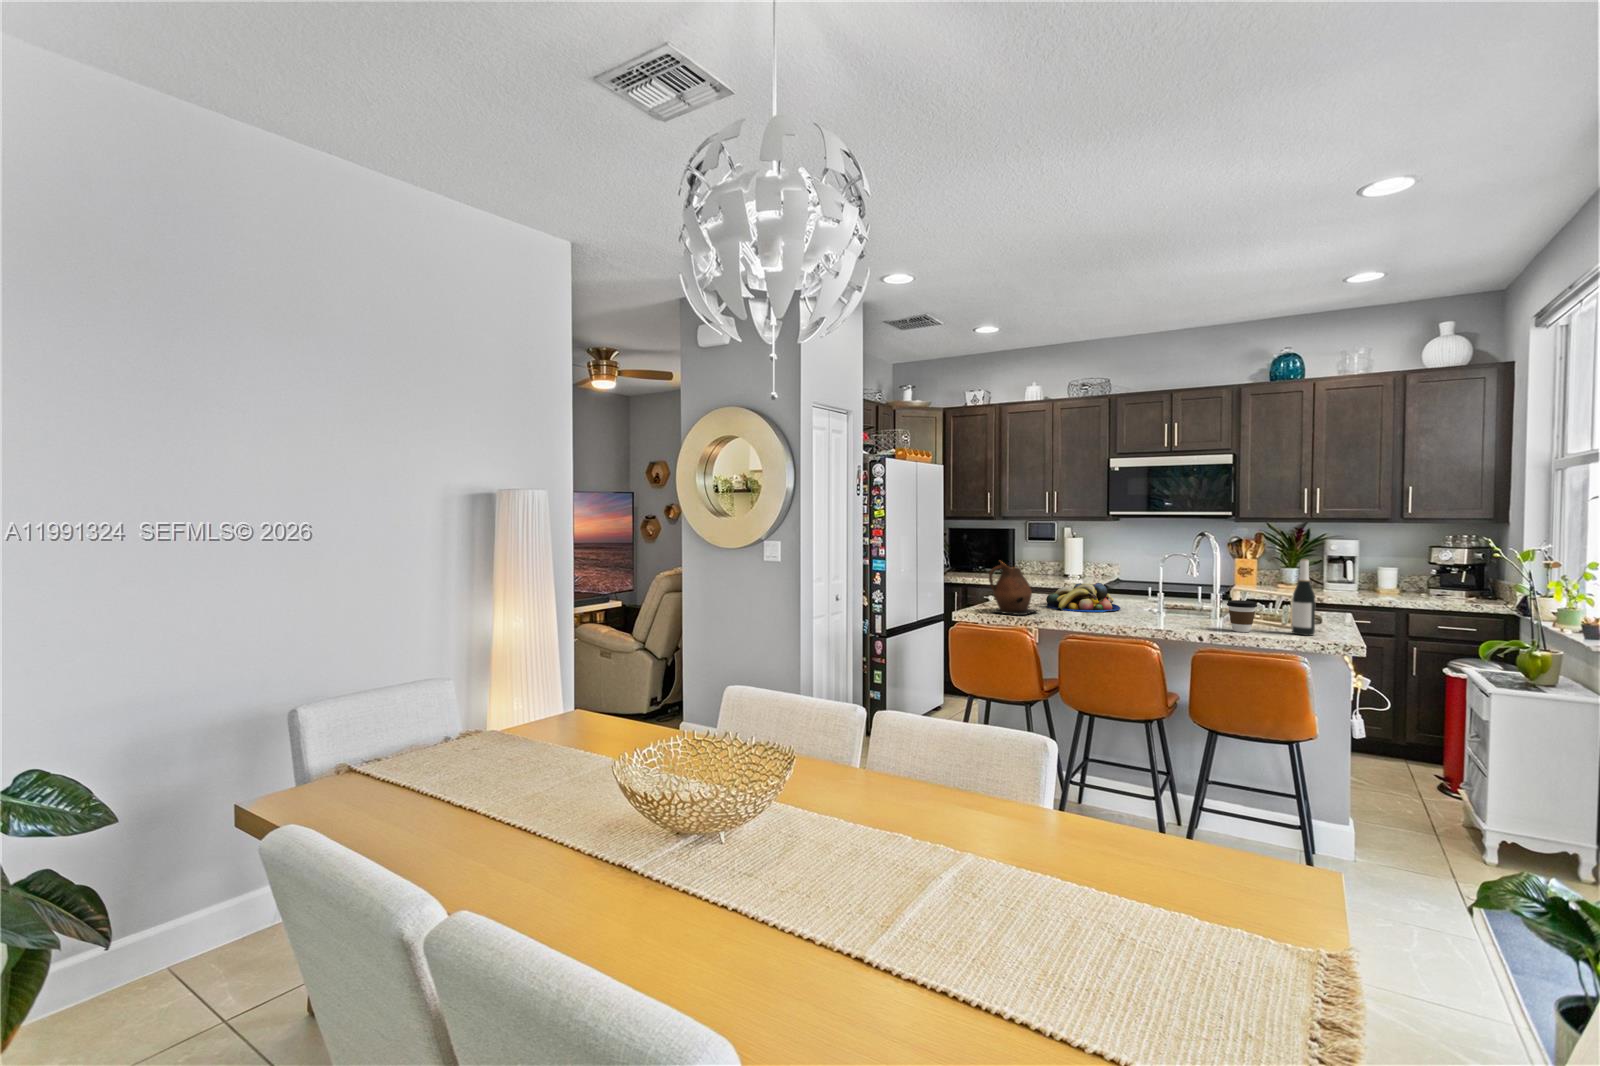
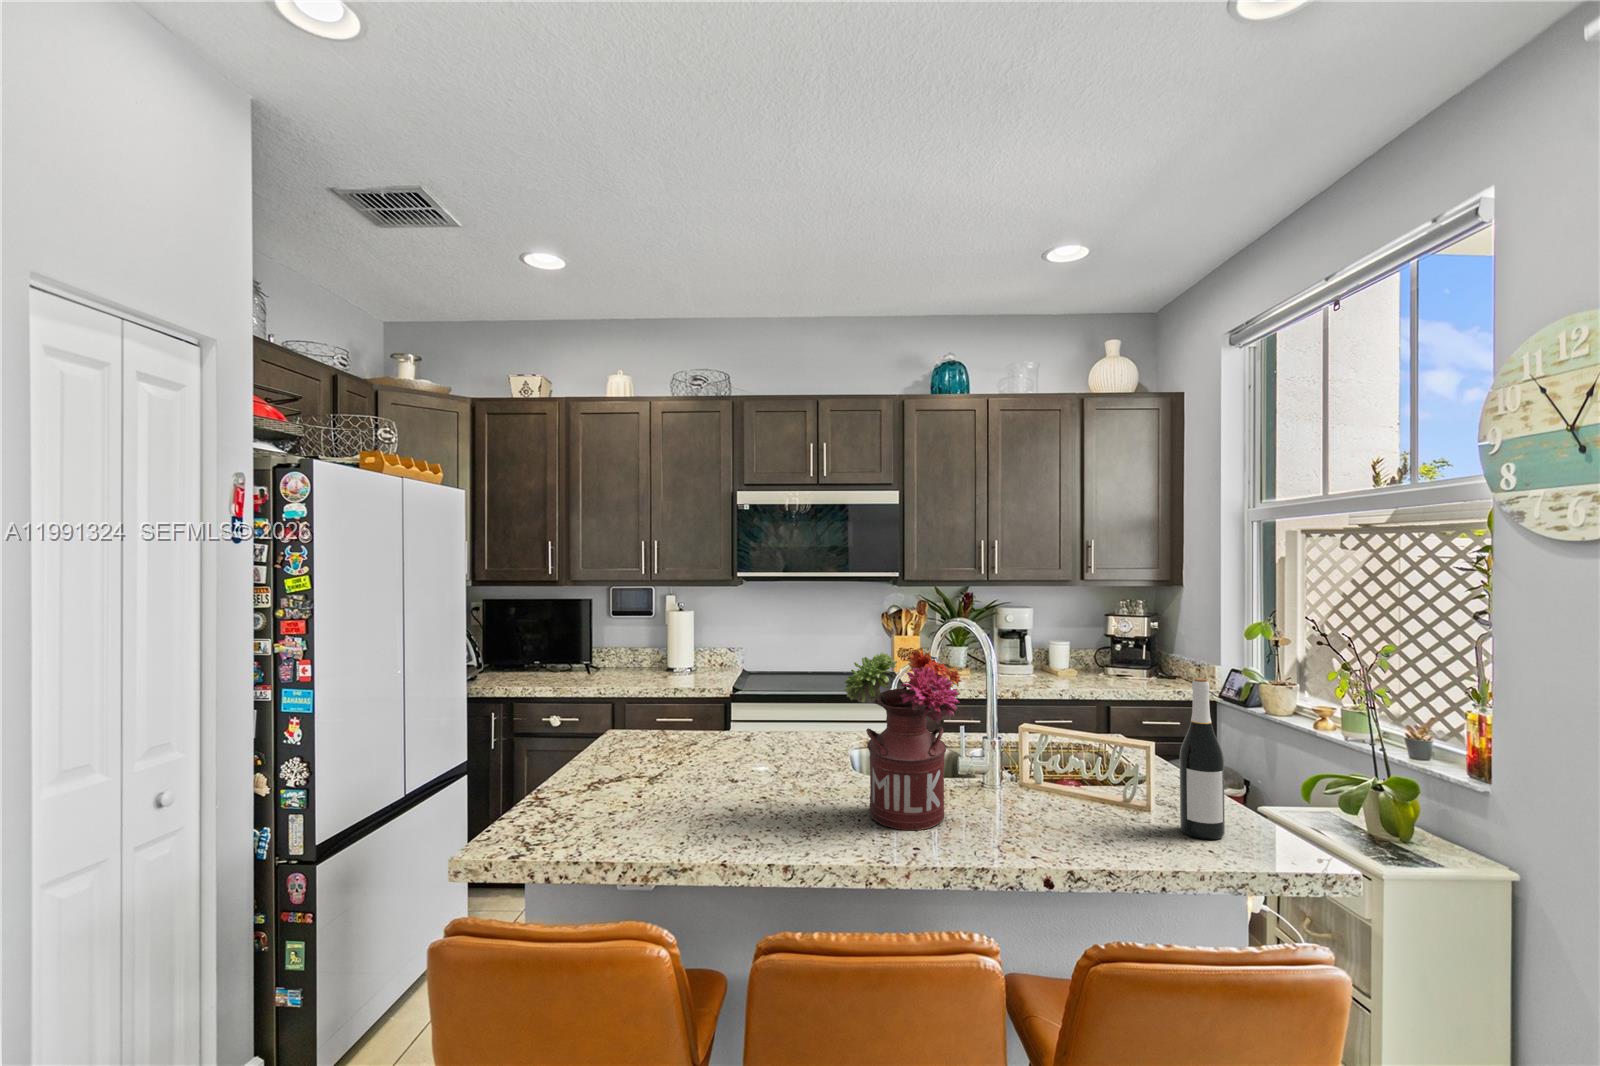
flower arrangement: none [1119,543,1181,623] -> present [844,648,962,830]
ceramic pitcher: present [989,561,1037,615] -> none [547,704,669,850]
fruit bowl: present [1046,583,1120,612] -> none [672,719,816,799]
coffee cup: present [1227,600,1257,632] -> none [1072,770,1133,847]

